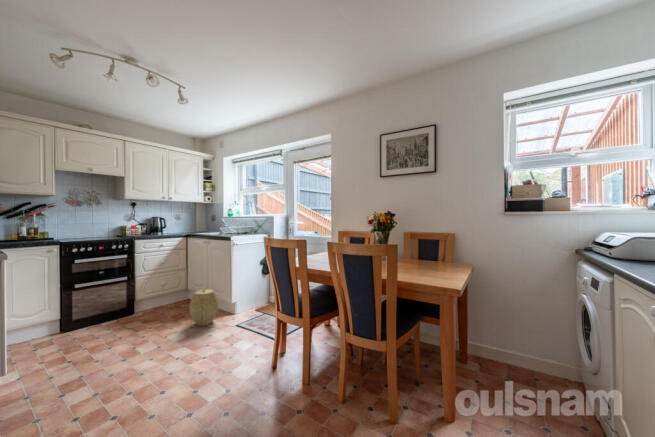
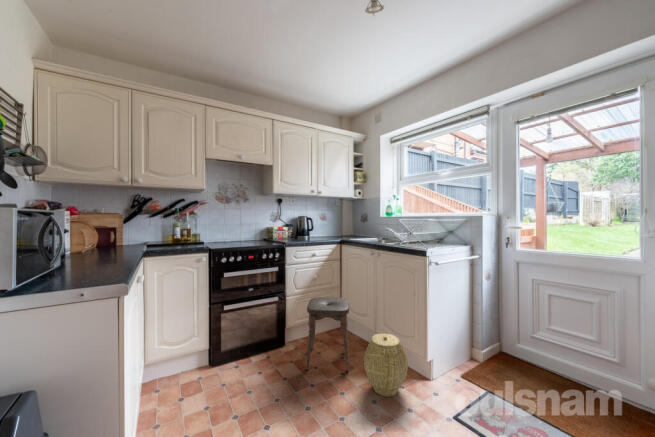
stool: none [149,274,188,323] -> present [306,297,349,371]

